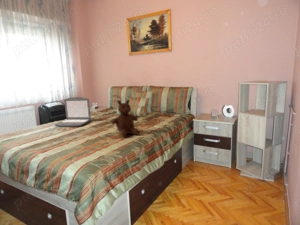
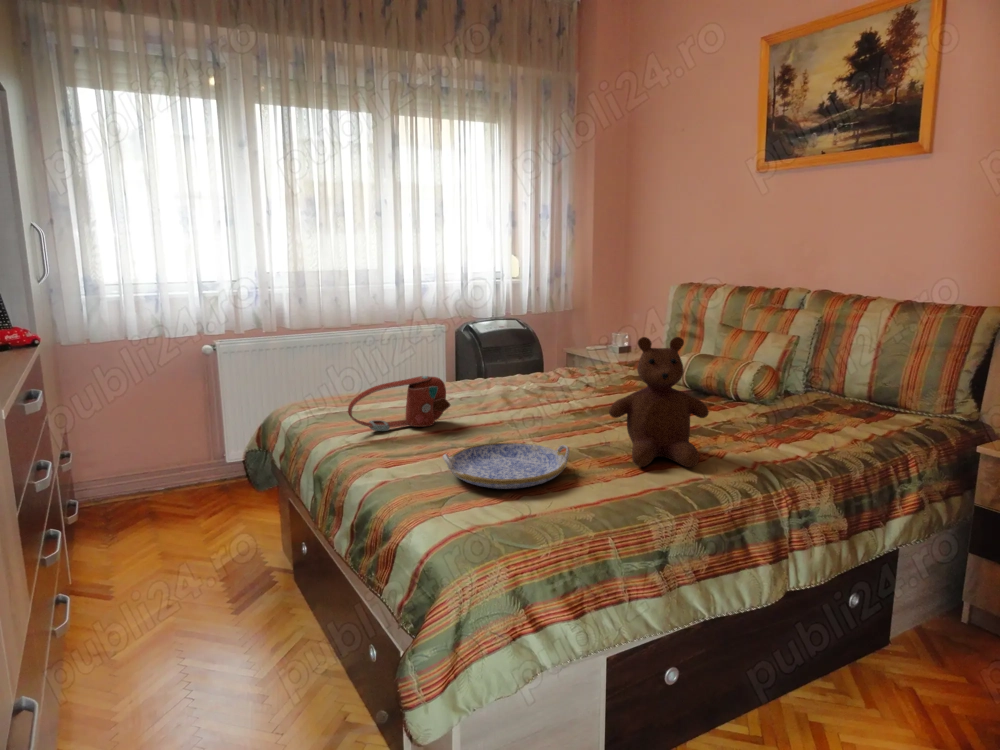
laptop: present [55,97,91,127] -> none [466,311,577,405]
handbag: none [18,121,56,142] -> present [348,376,450,431]
serving tray: none [65,134,105,151] -> present [443,443,570,489]

